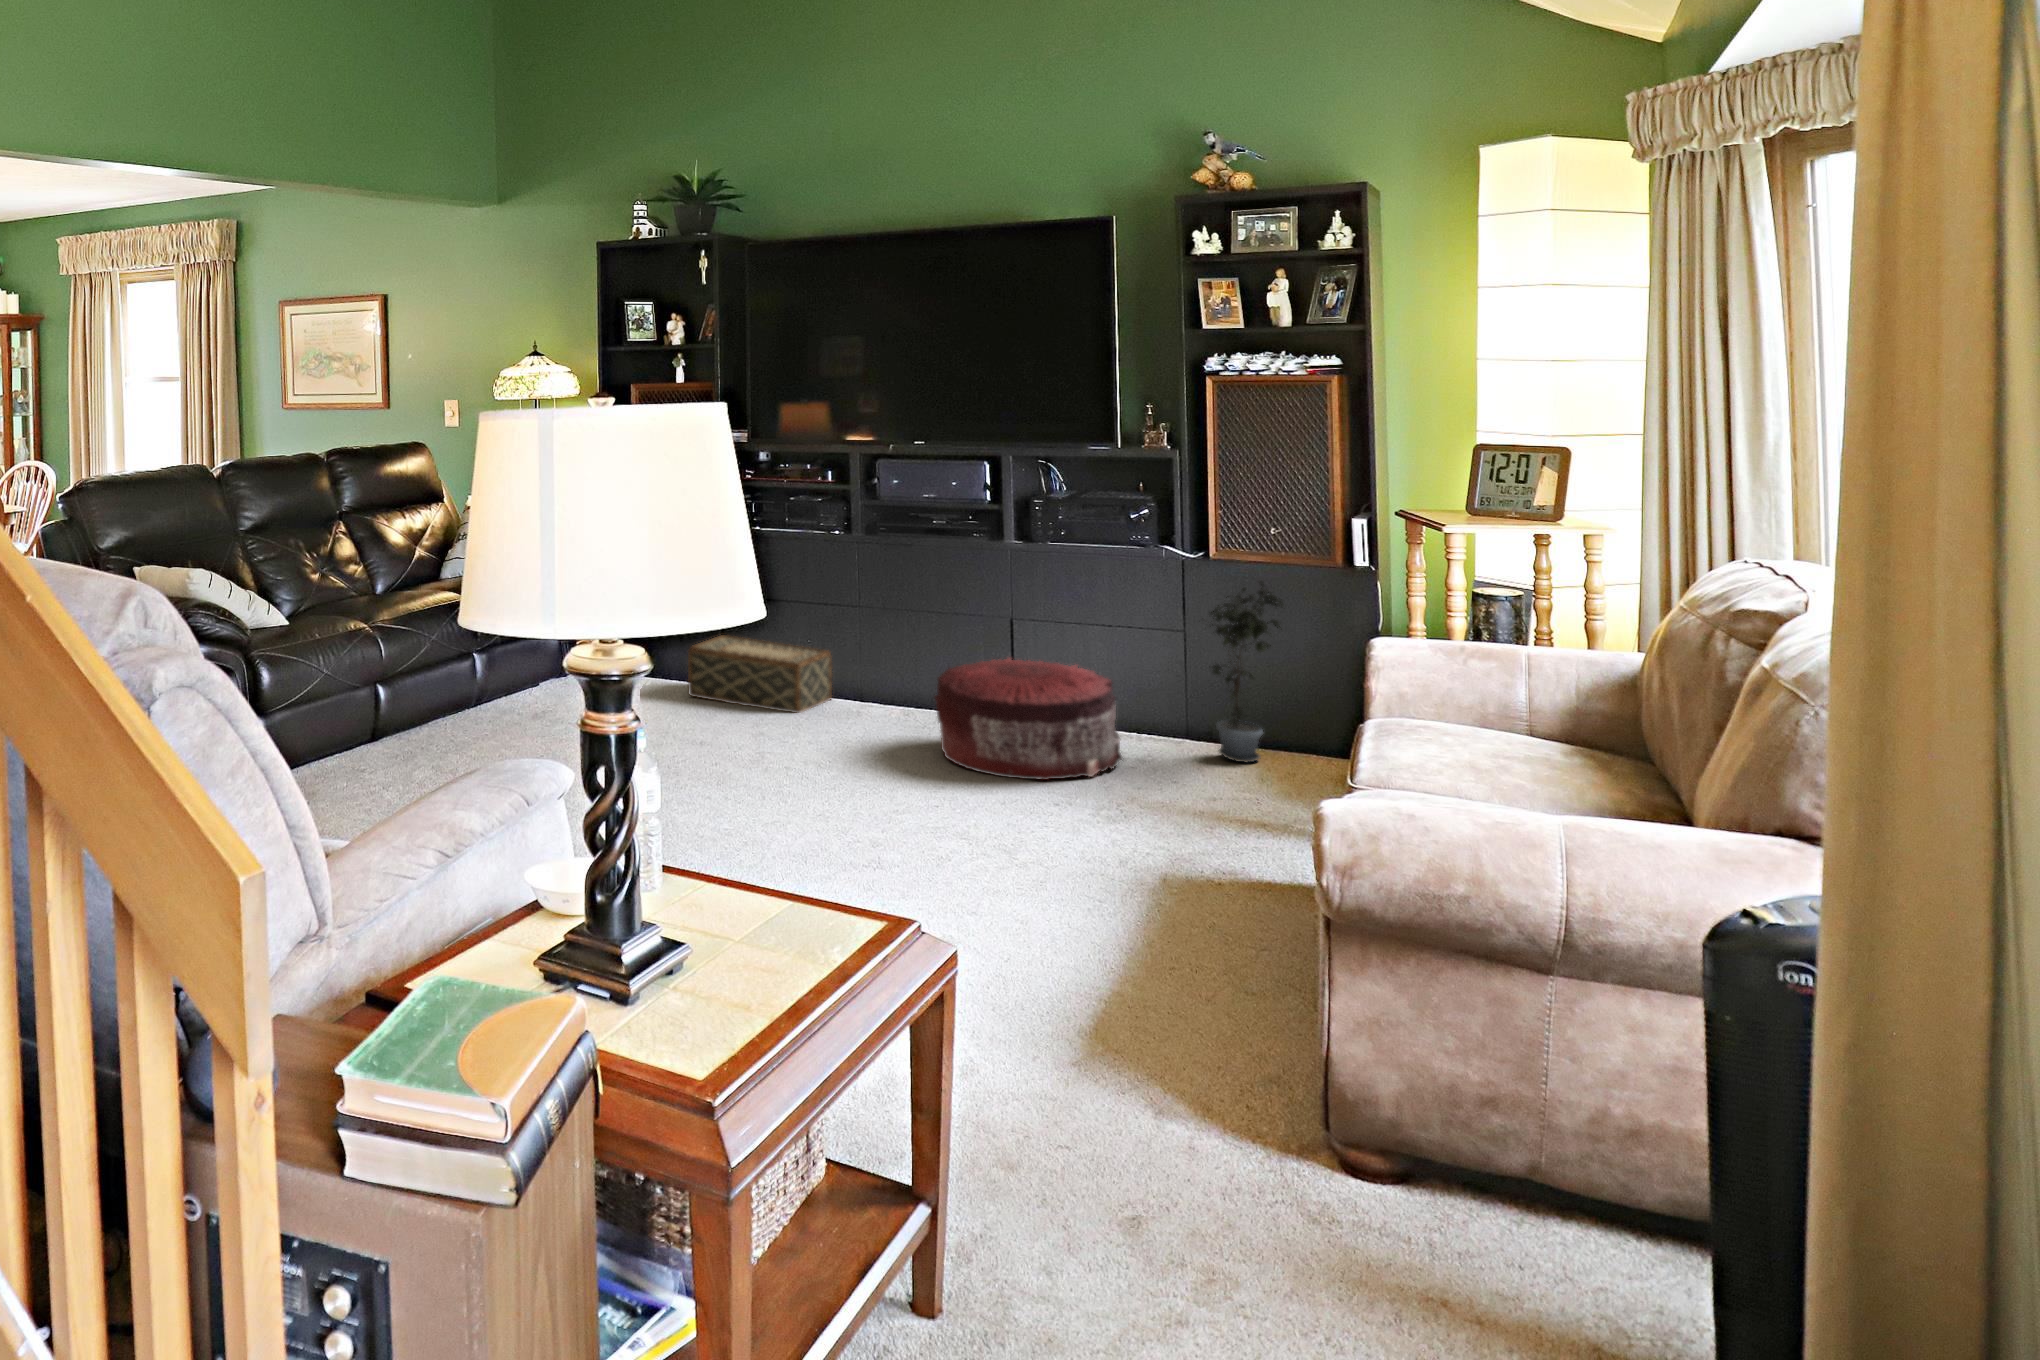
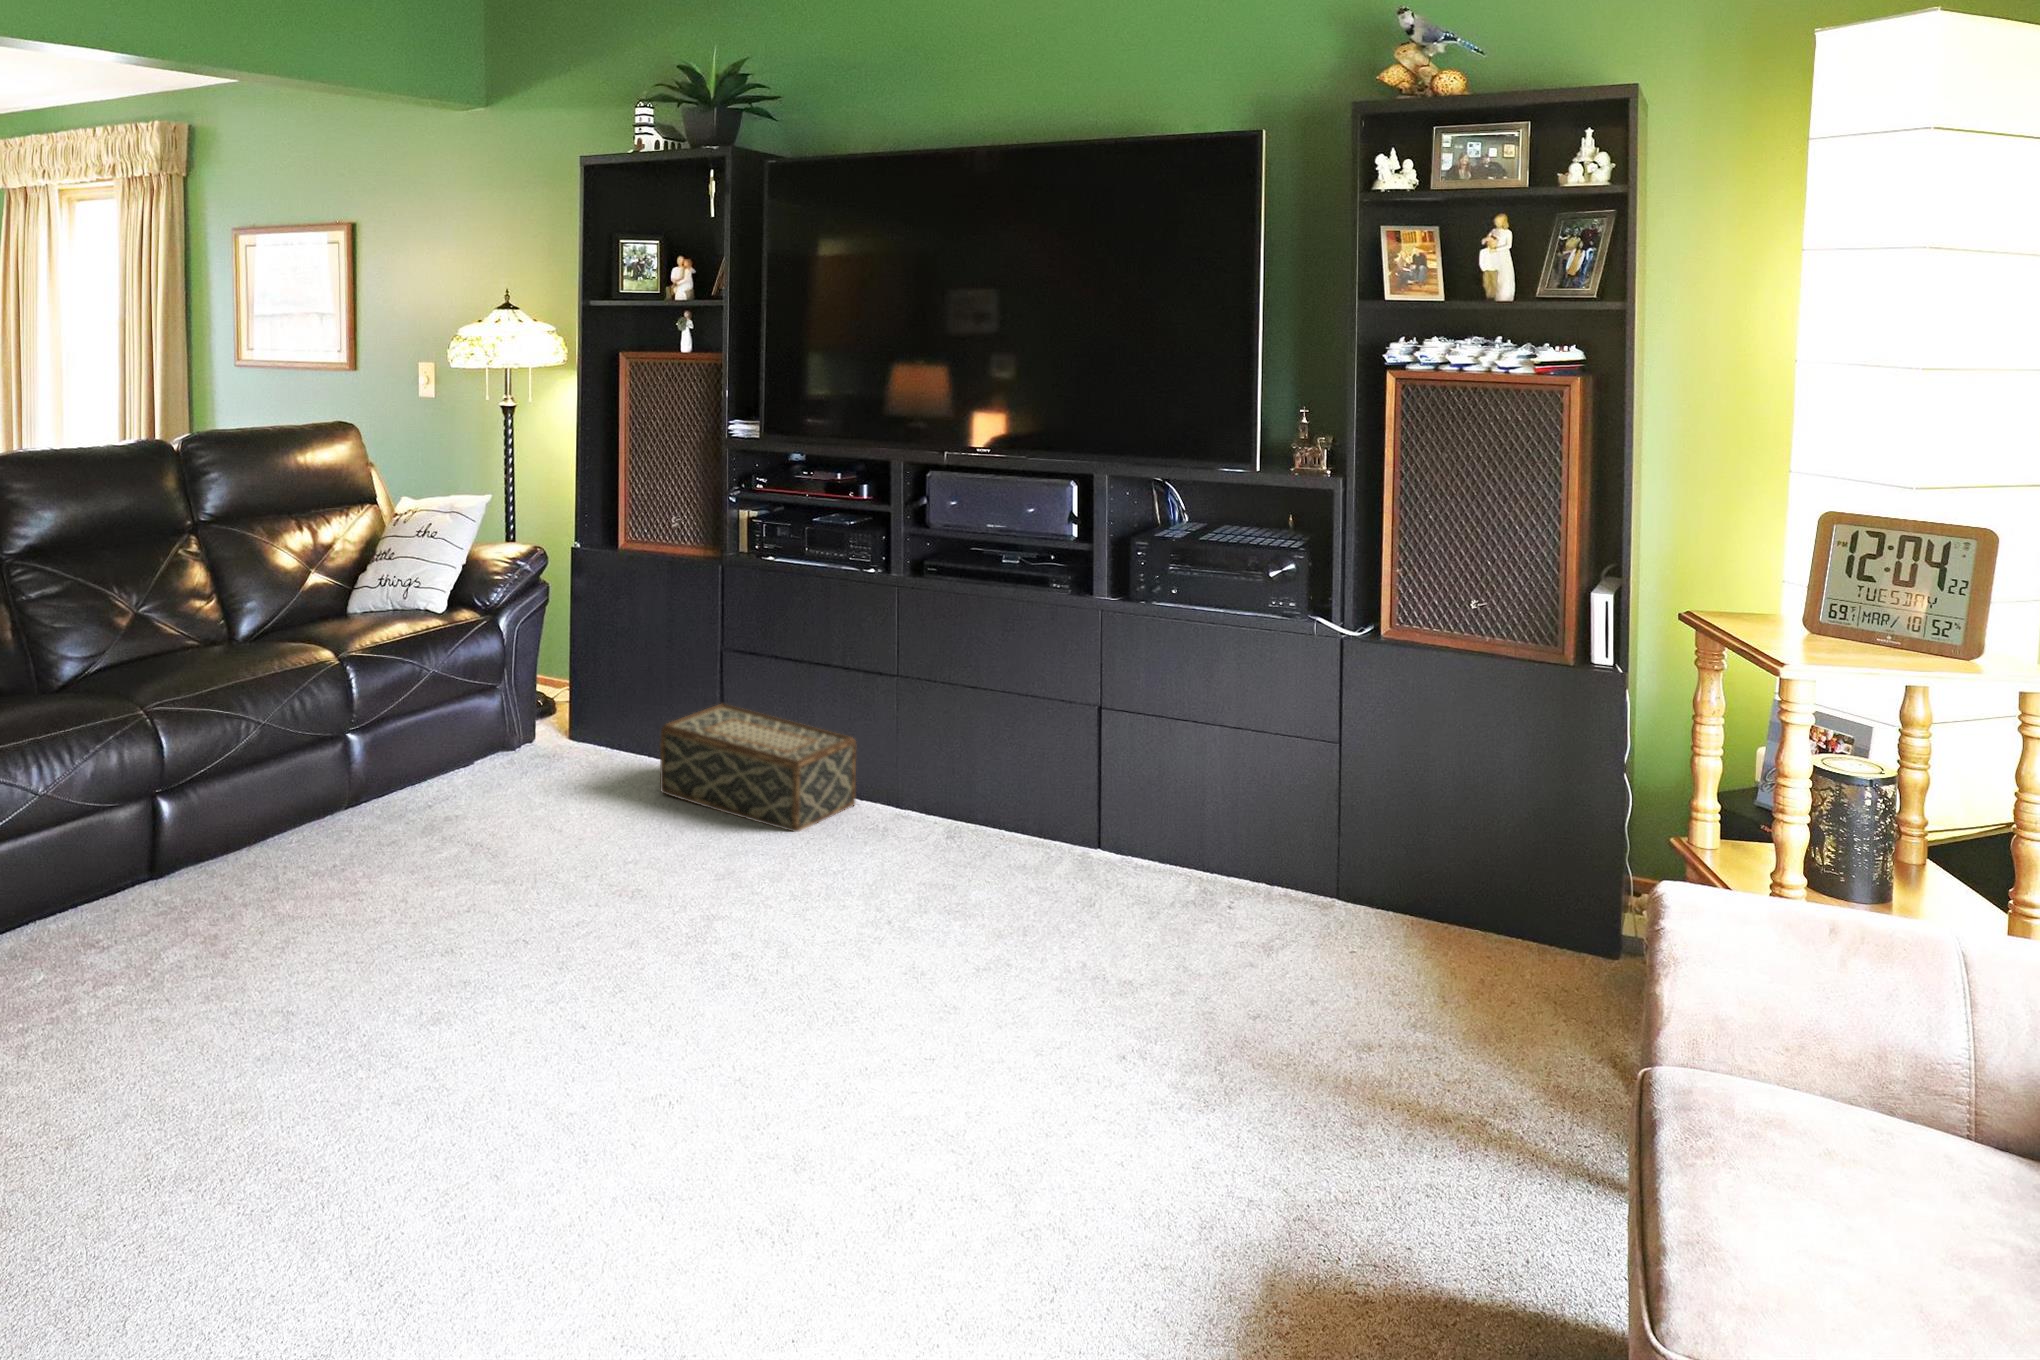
potted plant: present [1210,580,1284,763] -> none [1352,688,1482,964]
pouf: present [935,658,1123,780] -> none [954,779,1228,1002]

